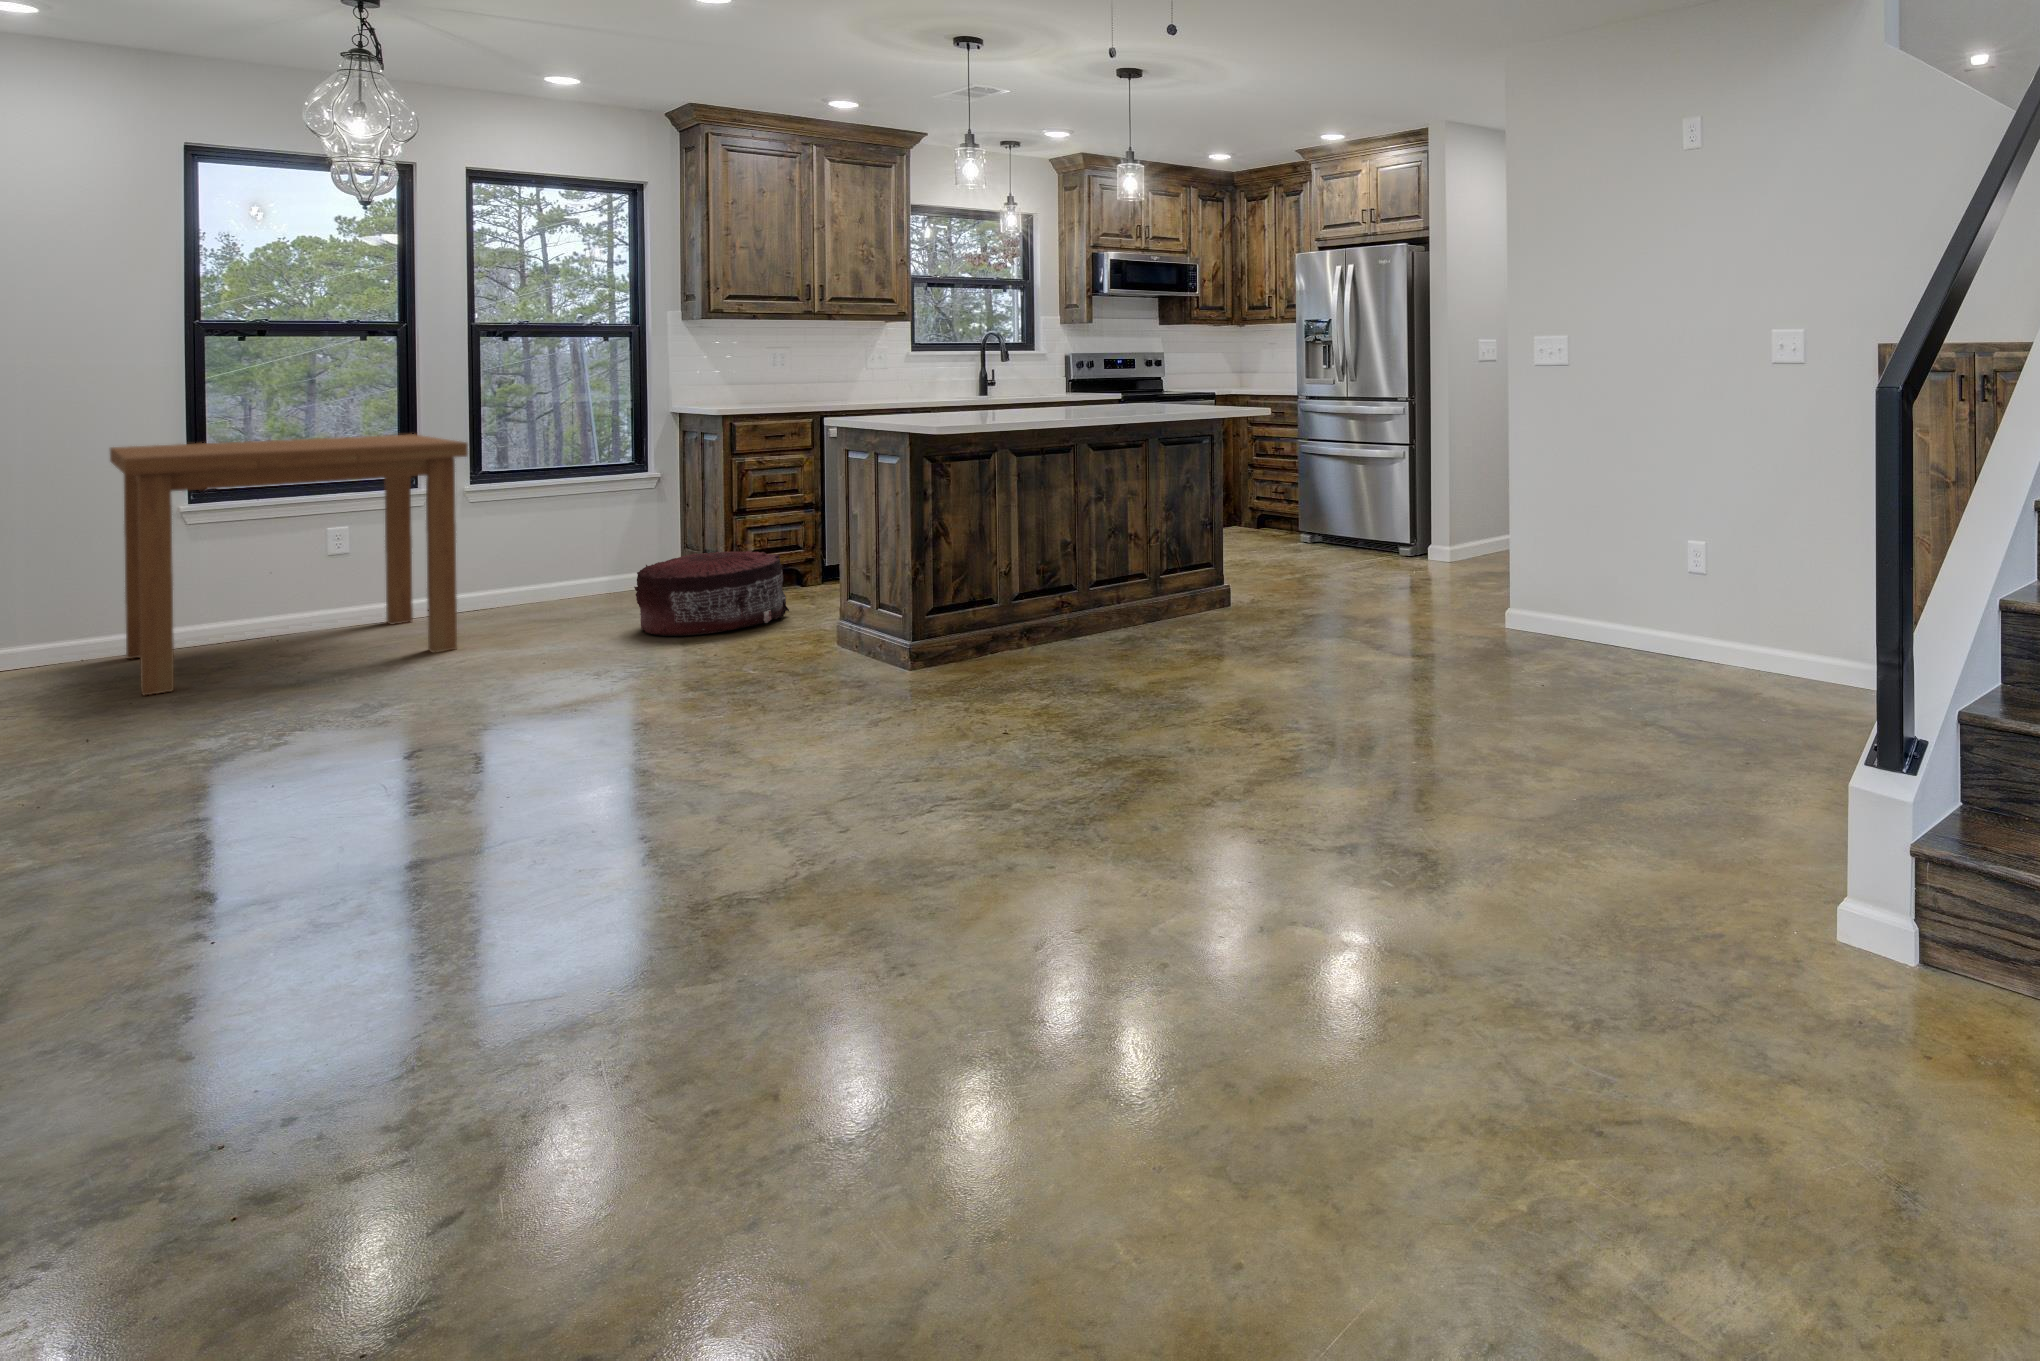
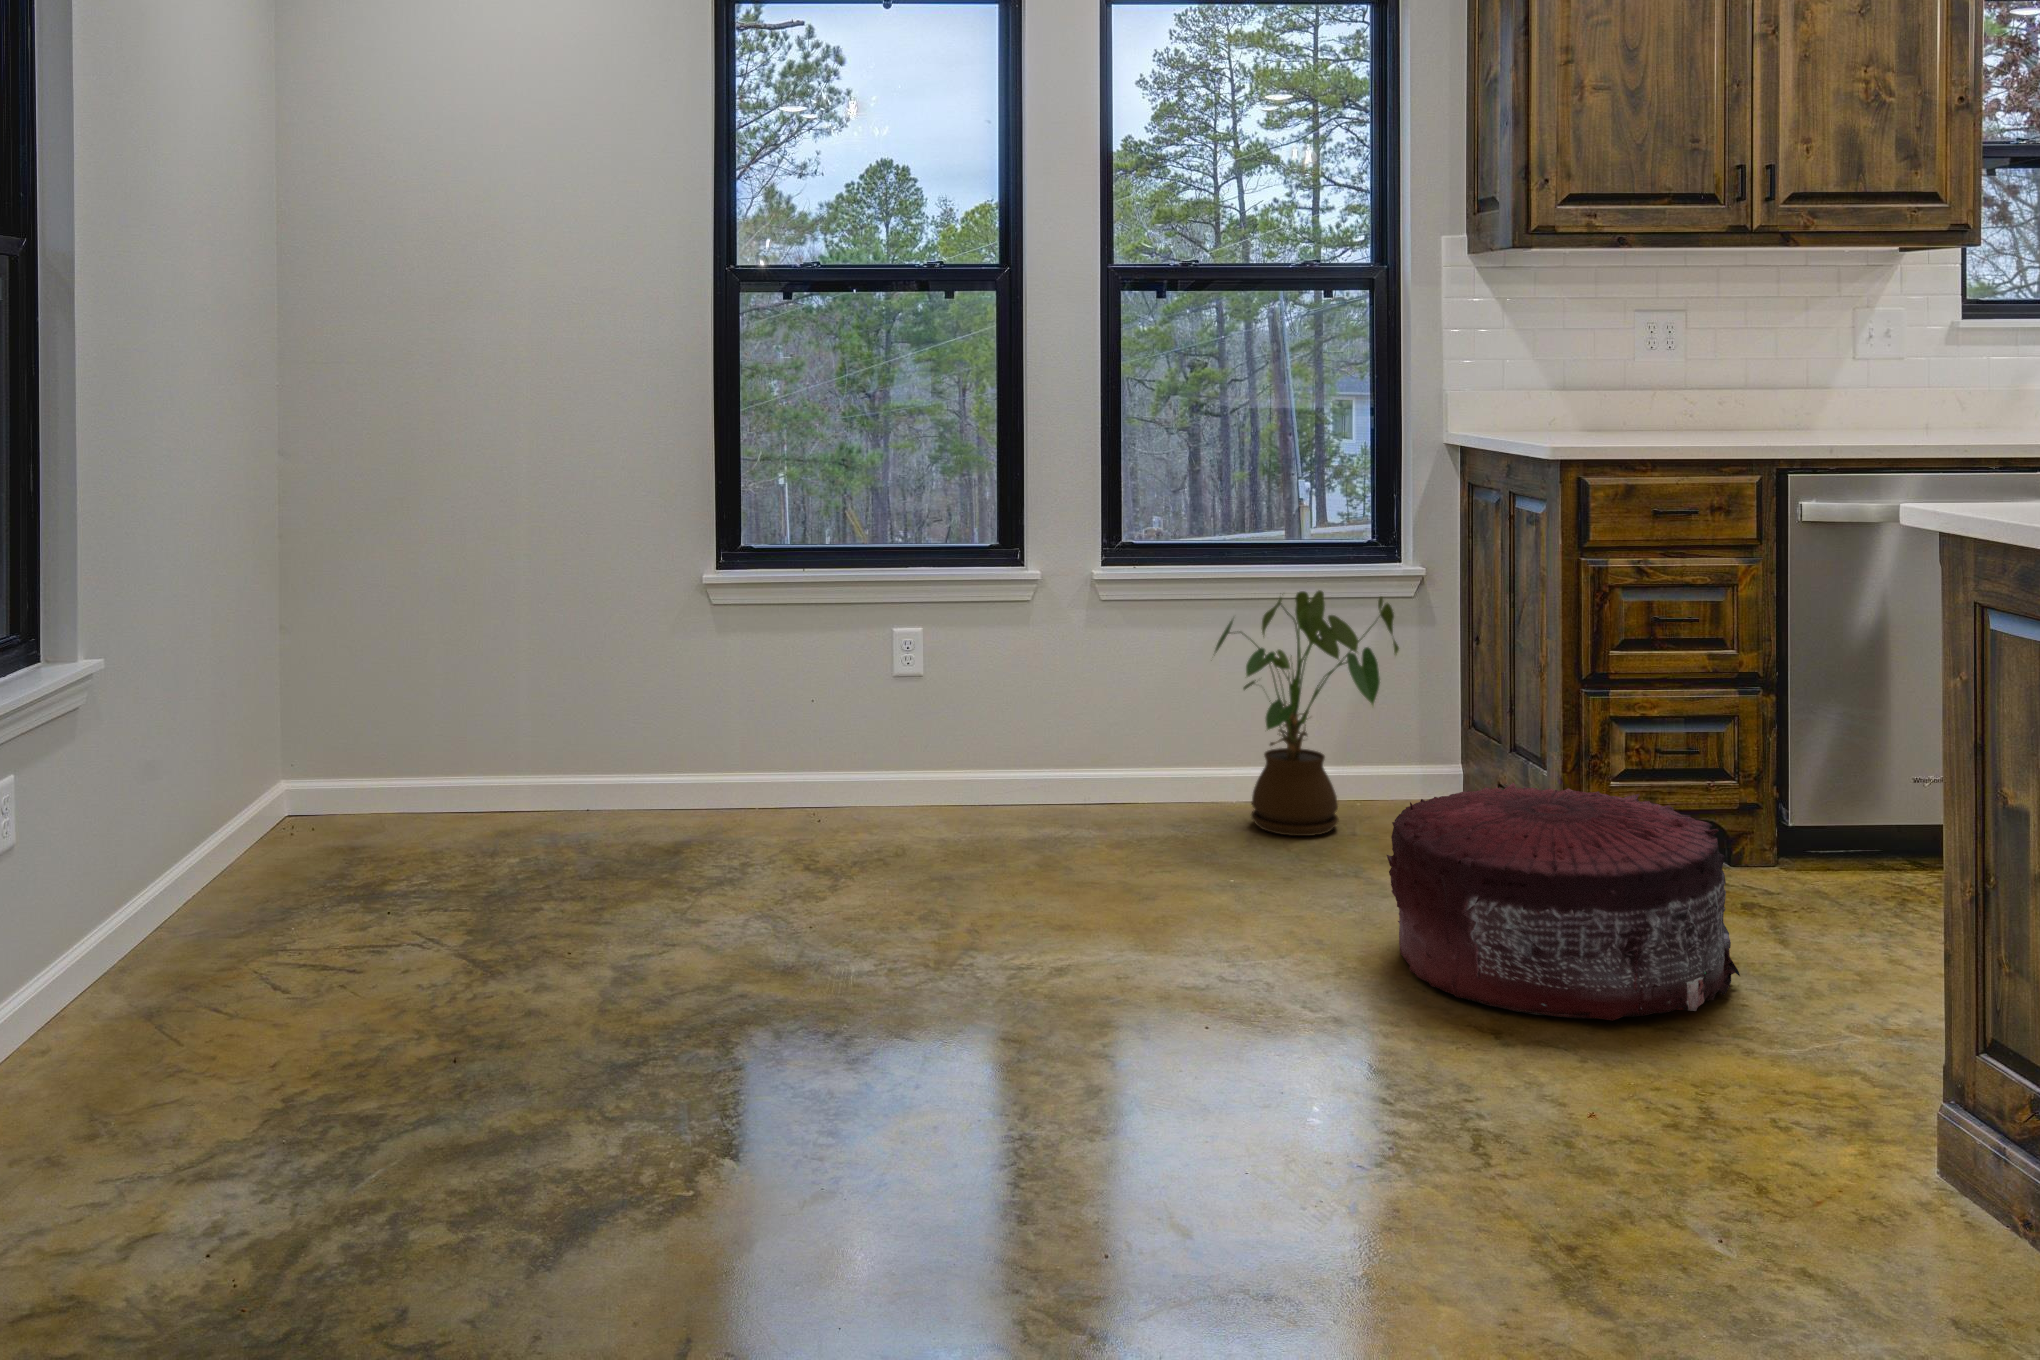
dining table: present [110,434,468,695] -> none [566,469,1079,937]
house plant: none [539,486,645,606] -> present [1215,590,1399,836]

